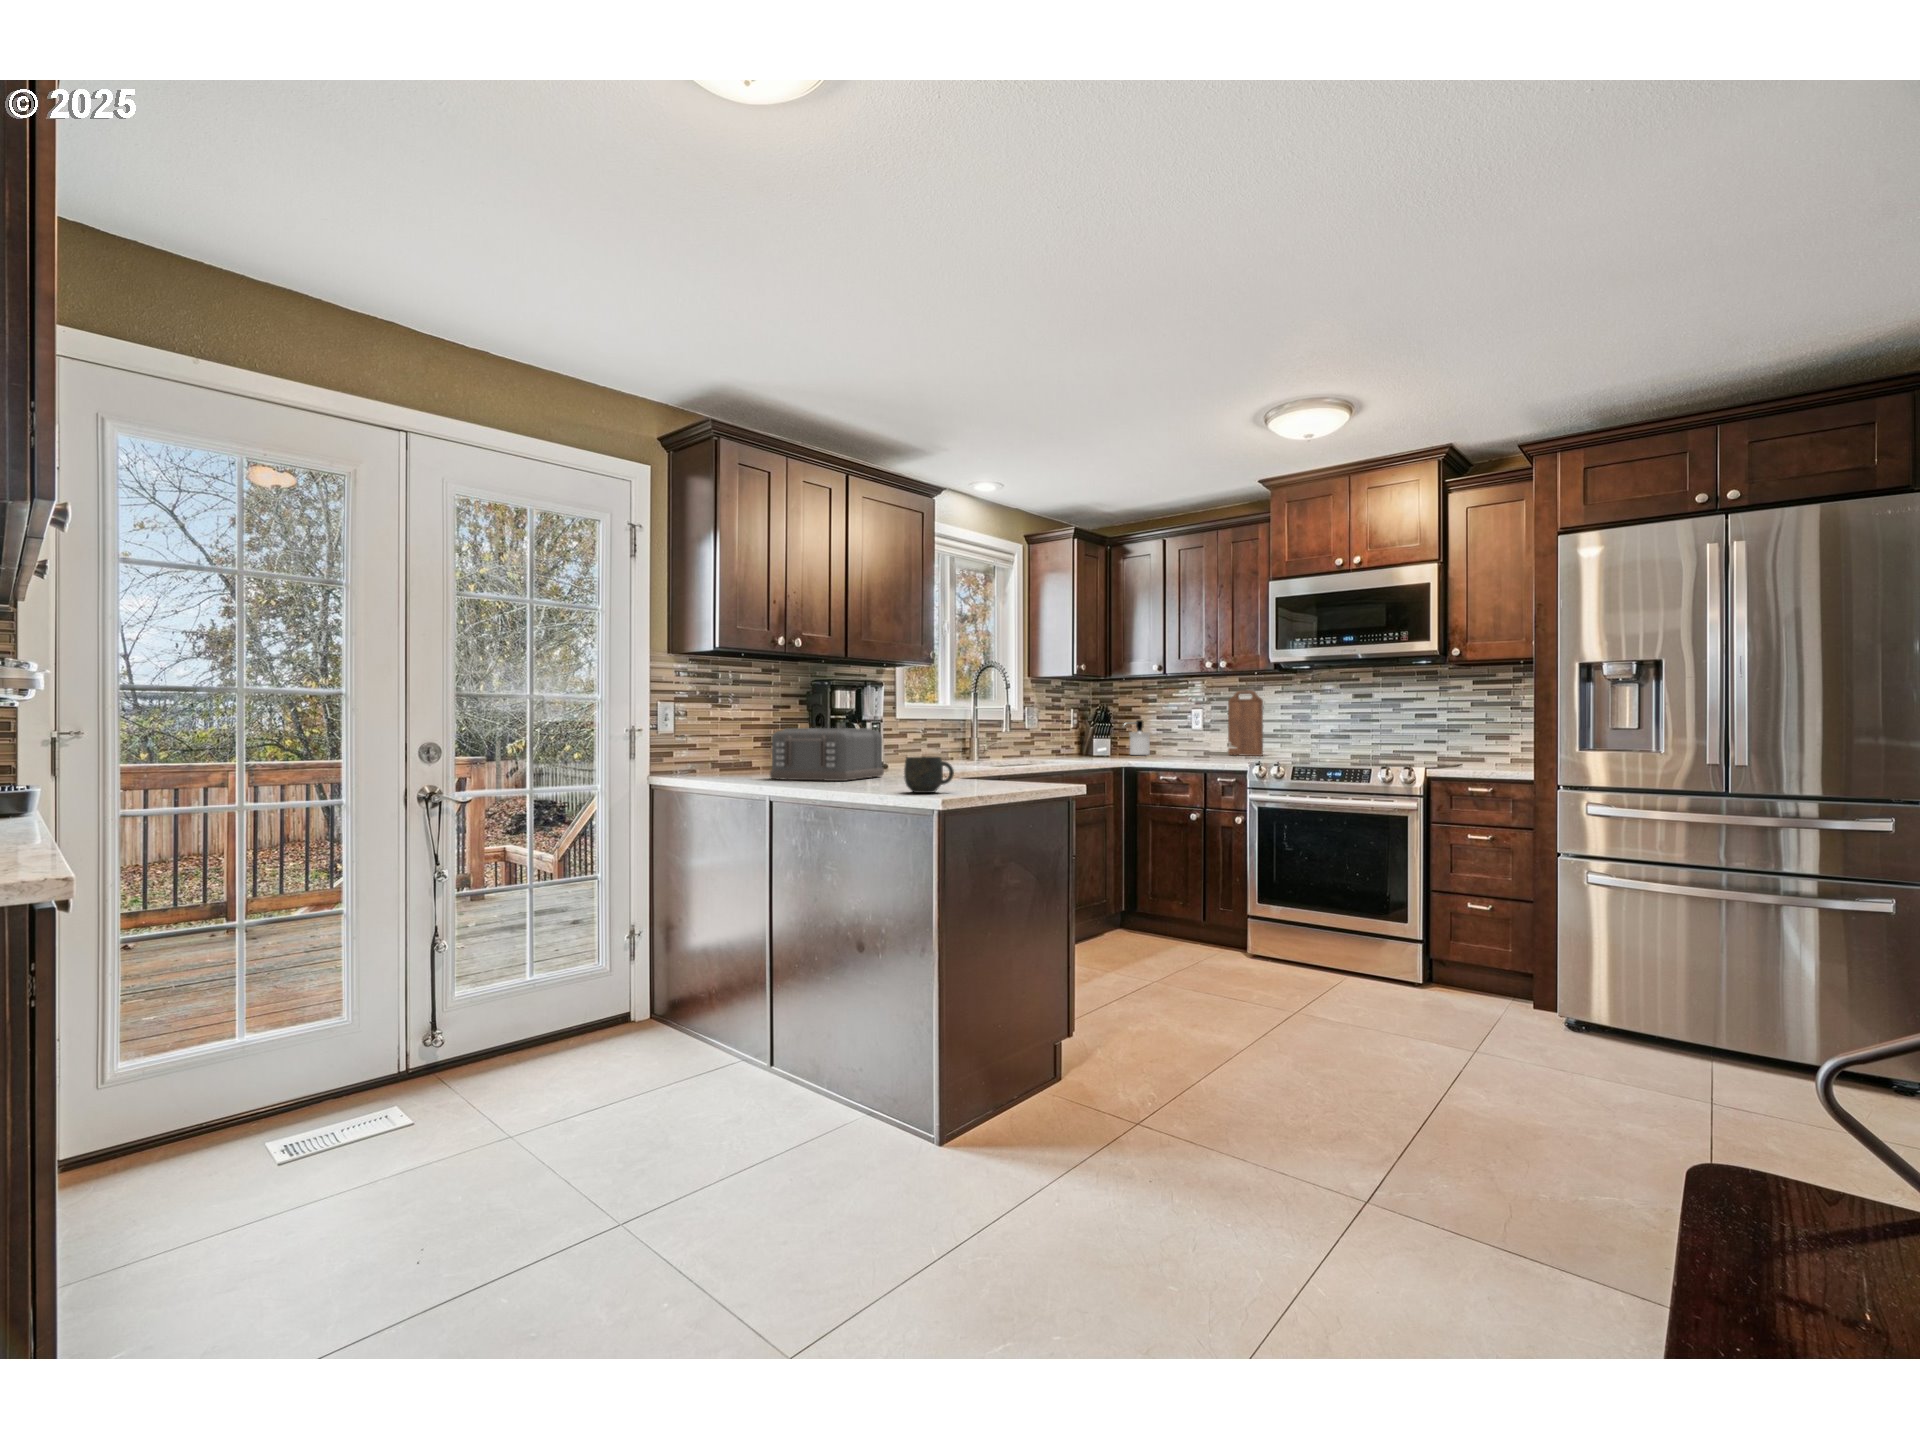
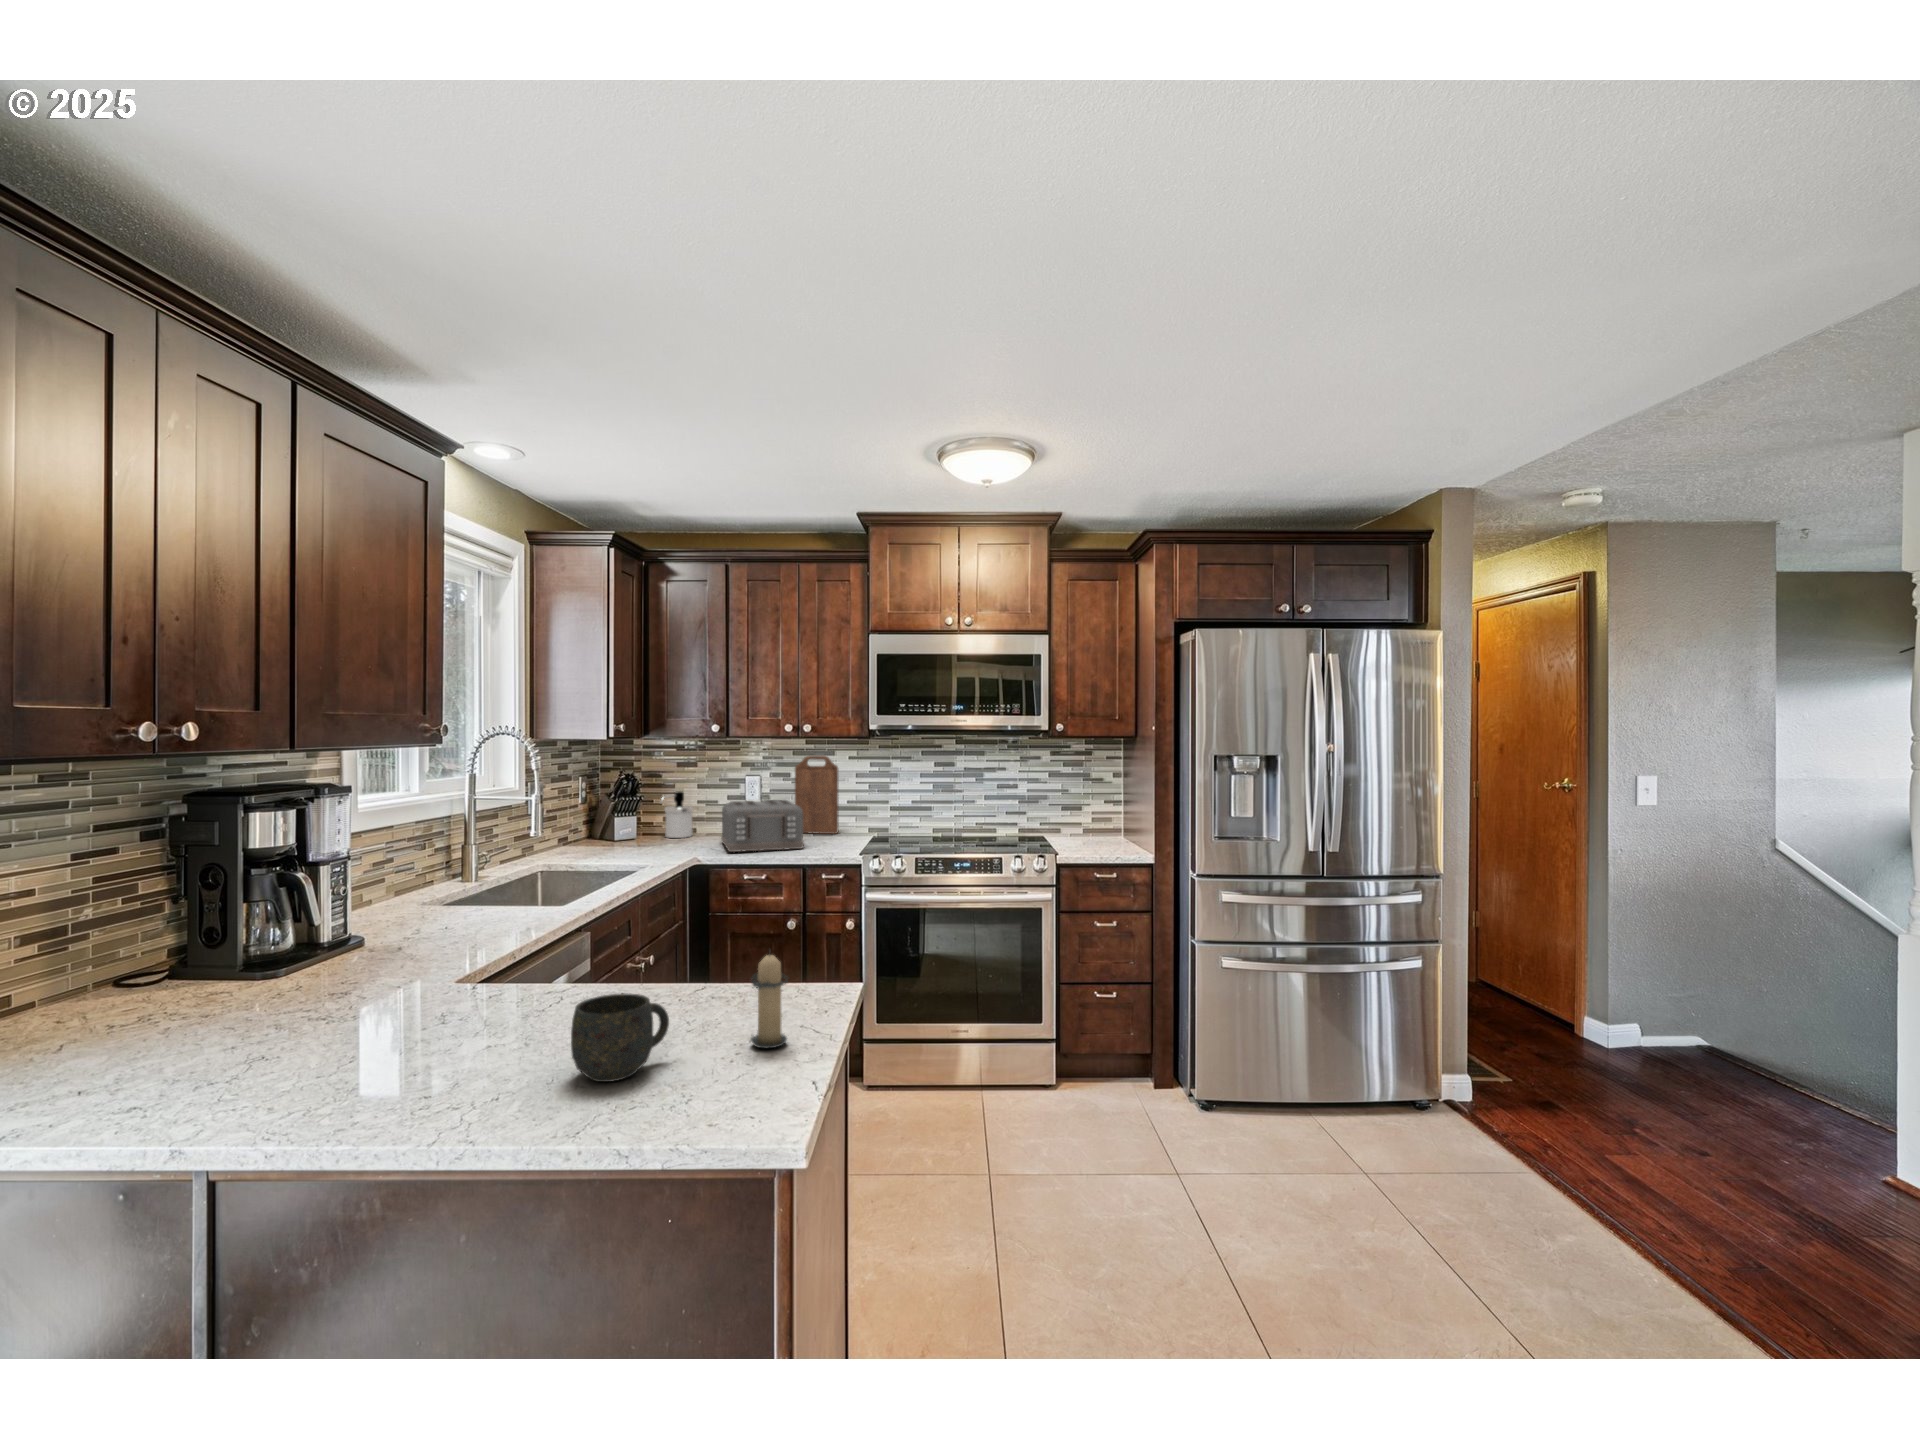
toaster: present [770,728,884,781] -> present [721,800,804,852]
candle: none [992,740,1018,794] -> present [751,954,788,1048]

